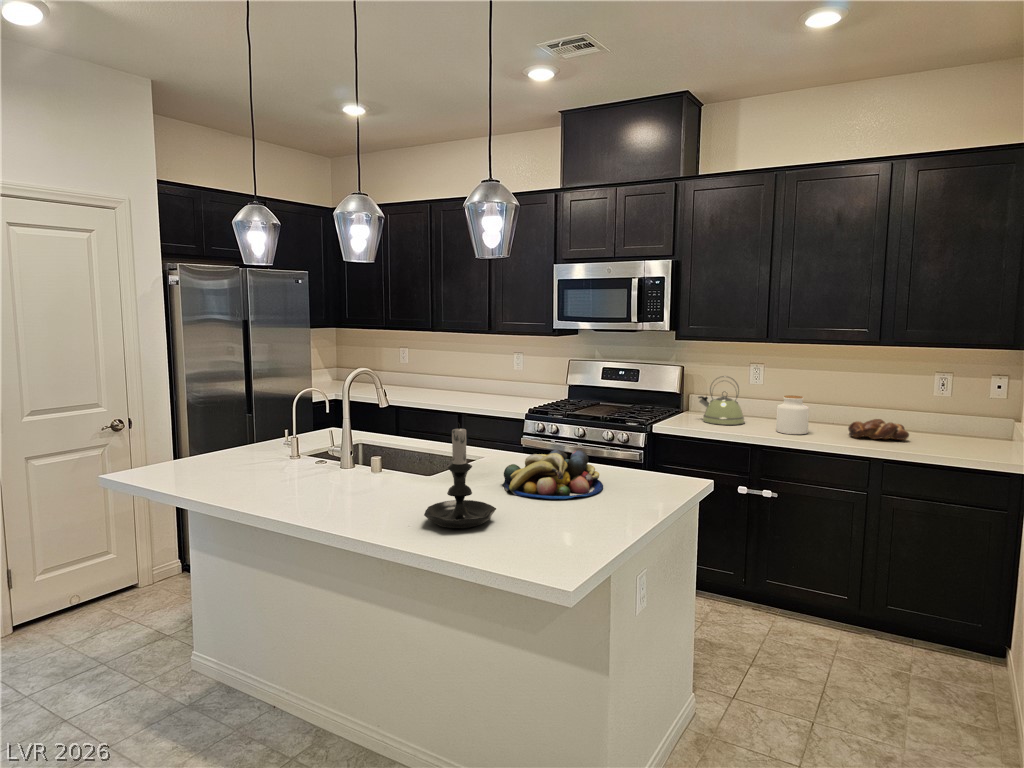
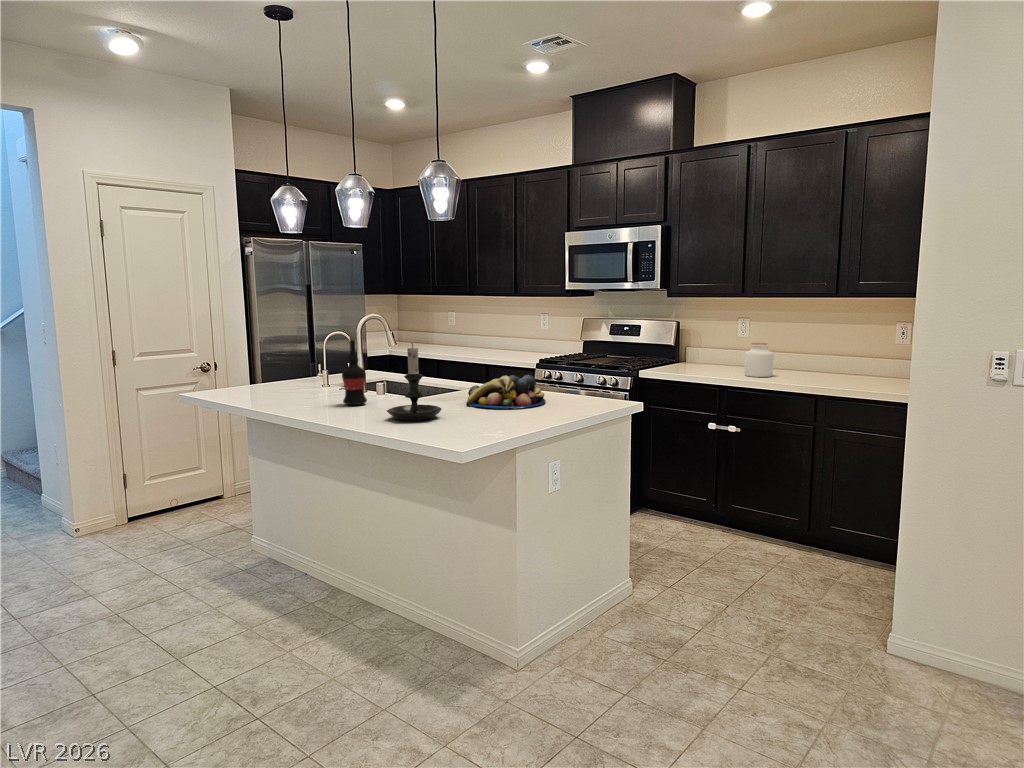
kettle: present [698,376,744,425] -> none [683,327,724,371]
wine bottle: none [342,407,374,496] -> present [342,338,367,405]
bread loaf: present [848,419,909,440] -> none [808,363,861,381]

